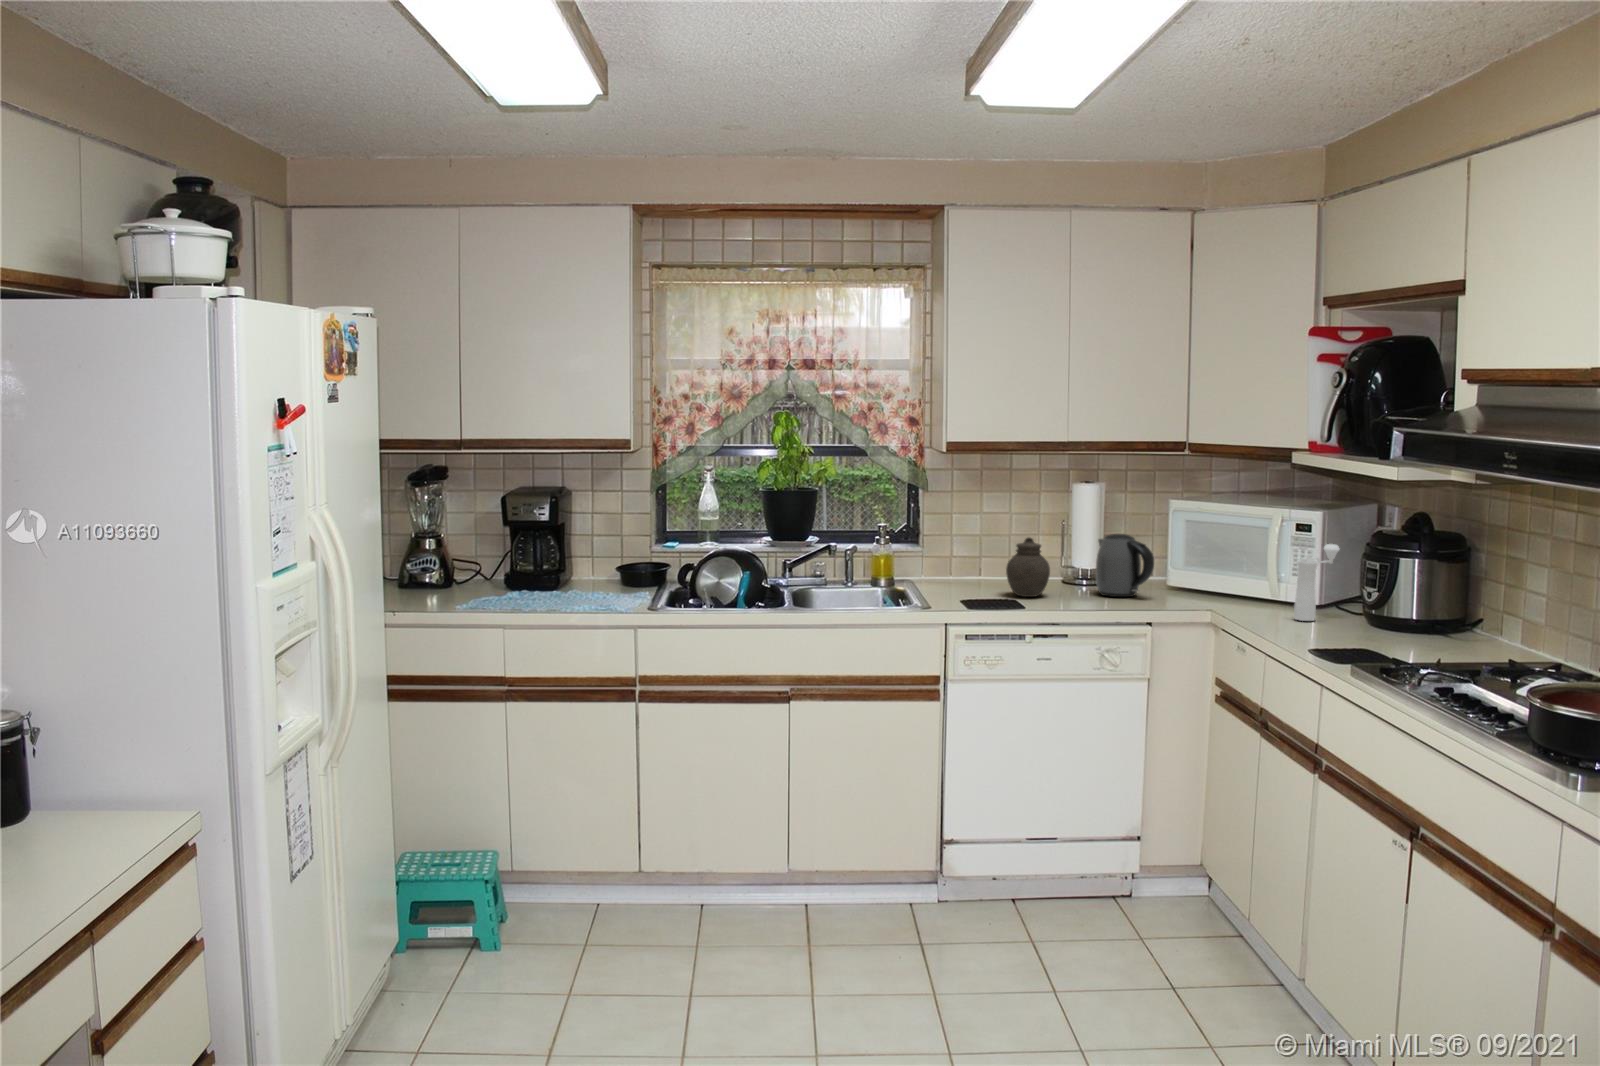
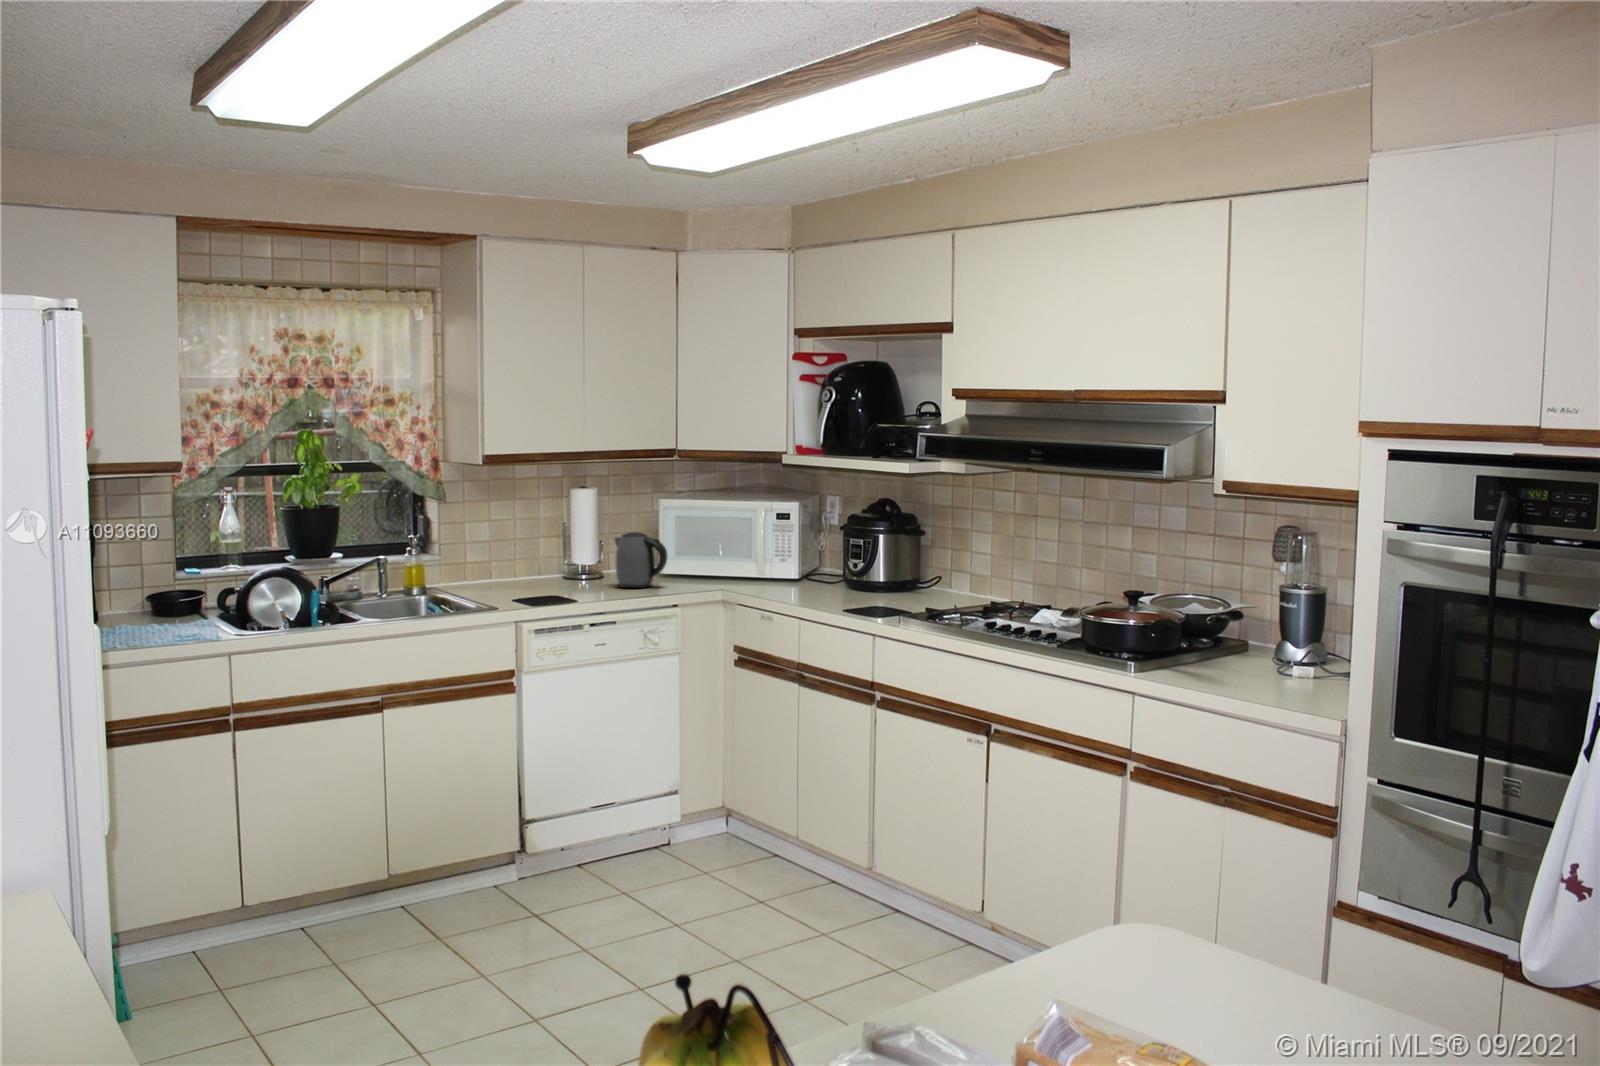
jar: present [1006,538,1050,597] -> none [542,540,581,595]
pepper mill: present [1294,544,1339,621] -> none [788,530,814,592]

